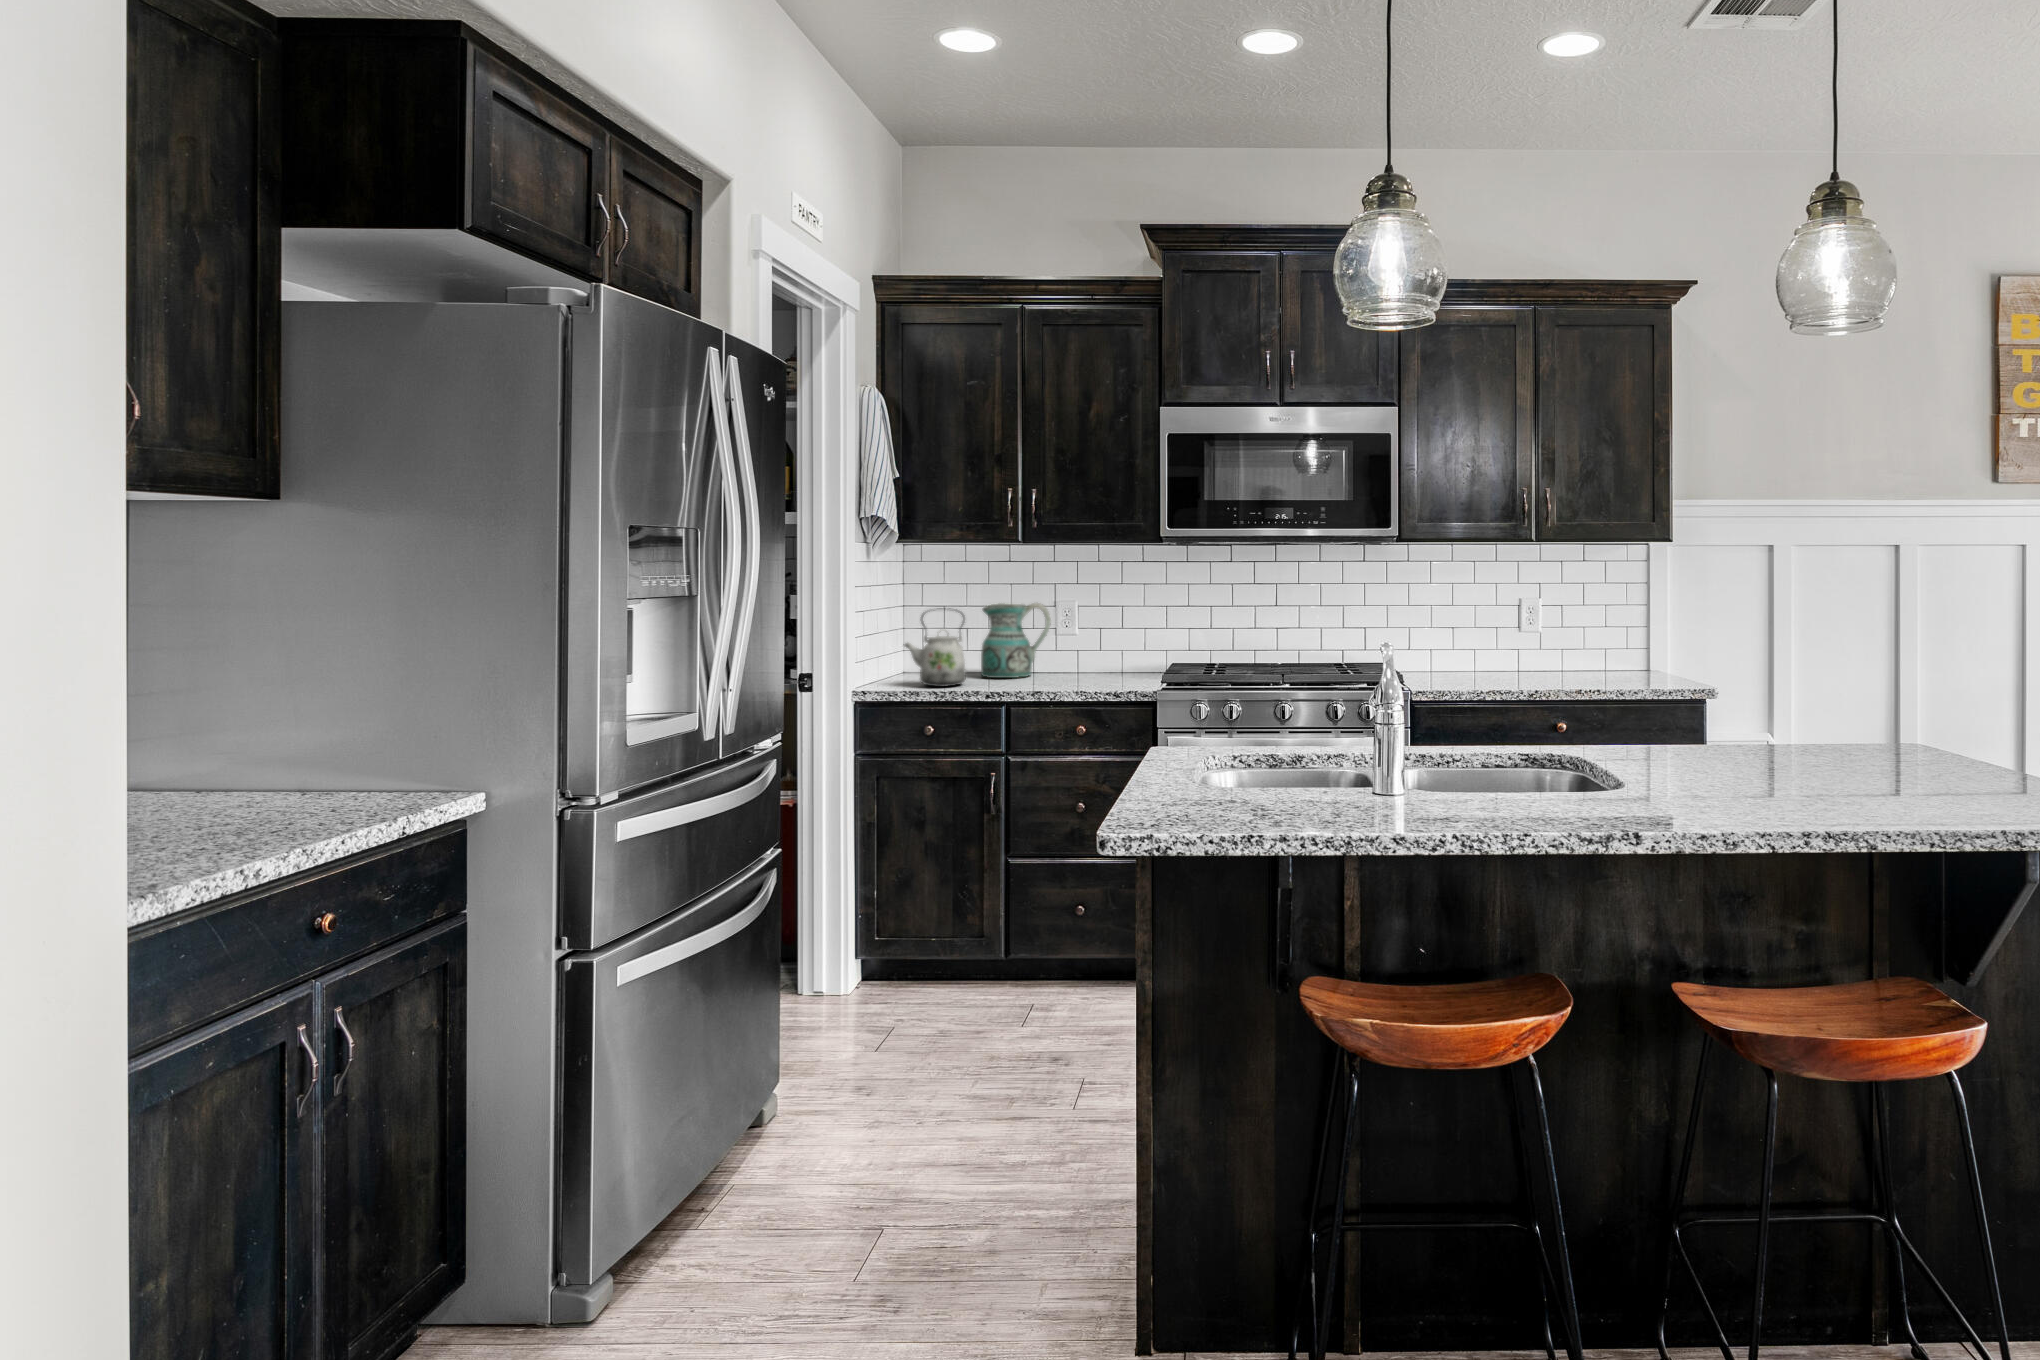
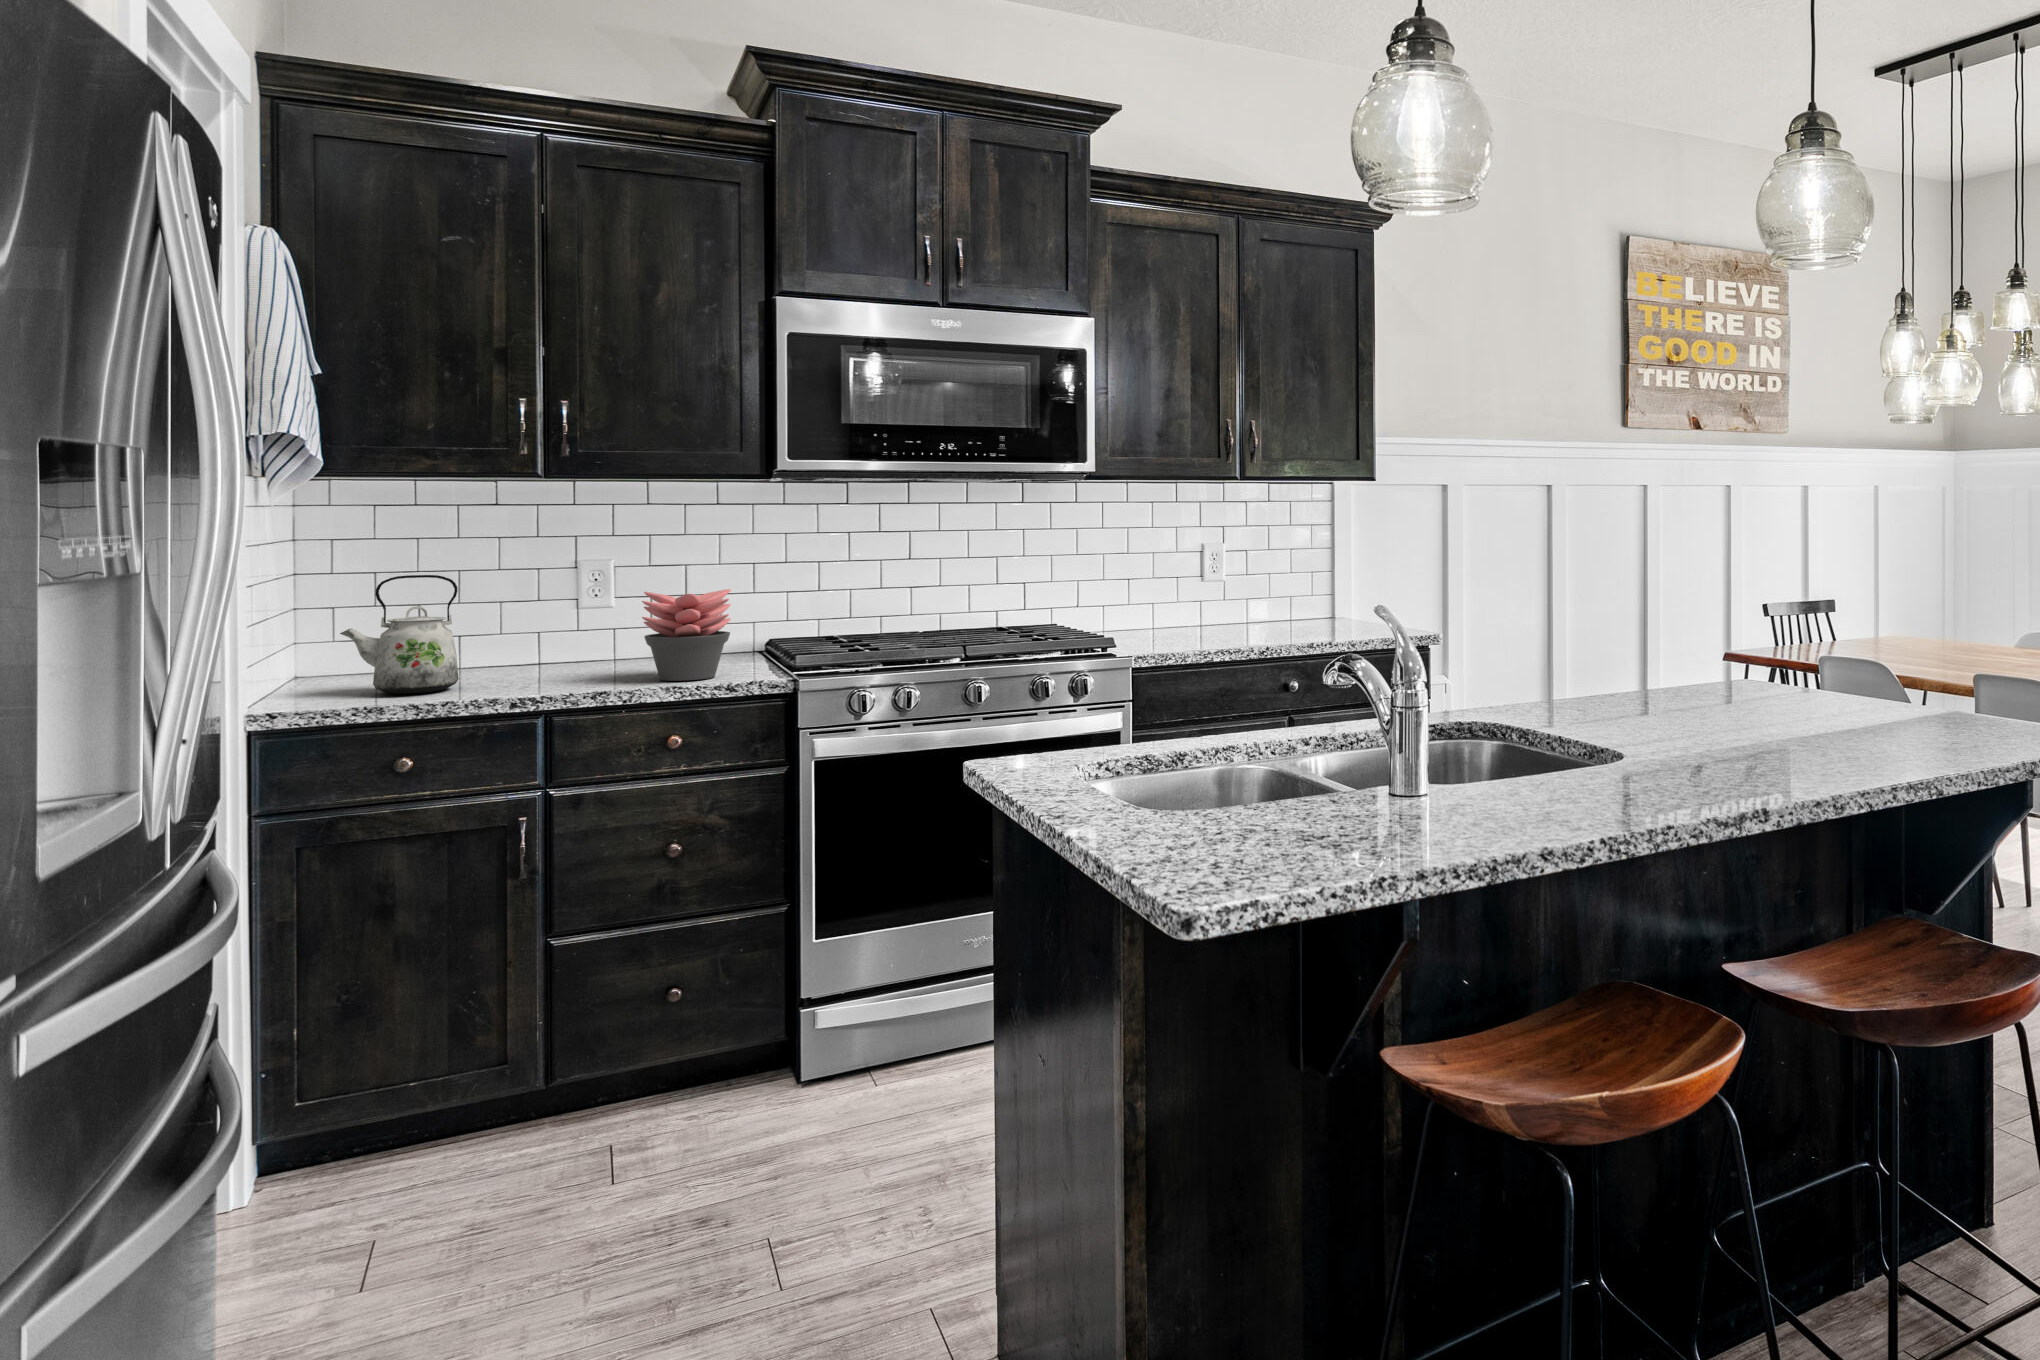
ceramic pitcher: present [981,603,1051,678] -> none [468,564,587,675]
succulent plant: none [1066,624,1126,688] -> present [642,589,731,681]

